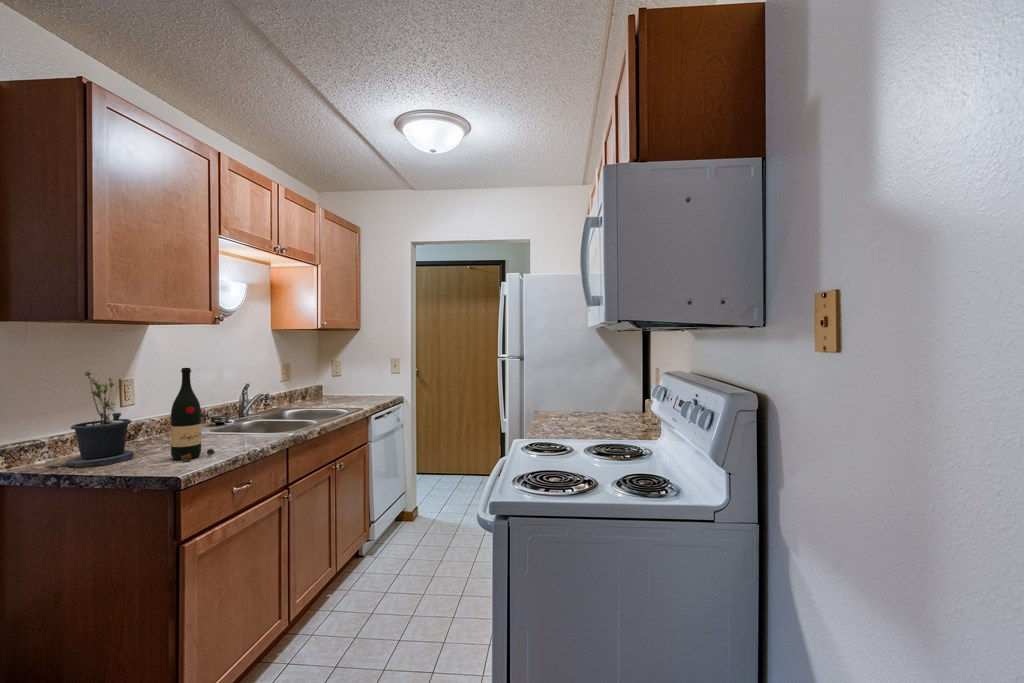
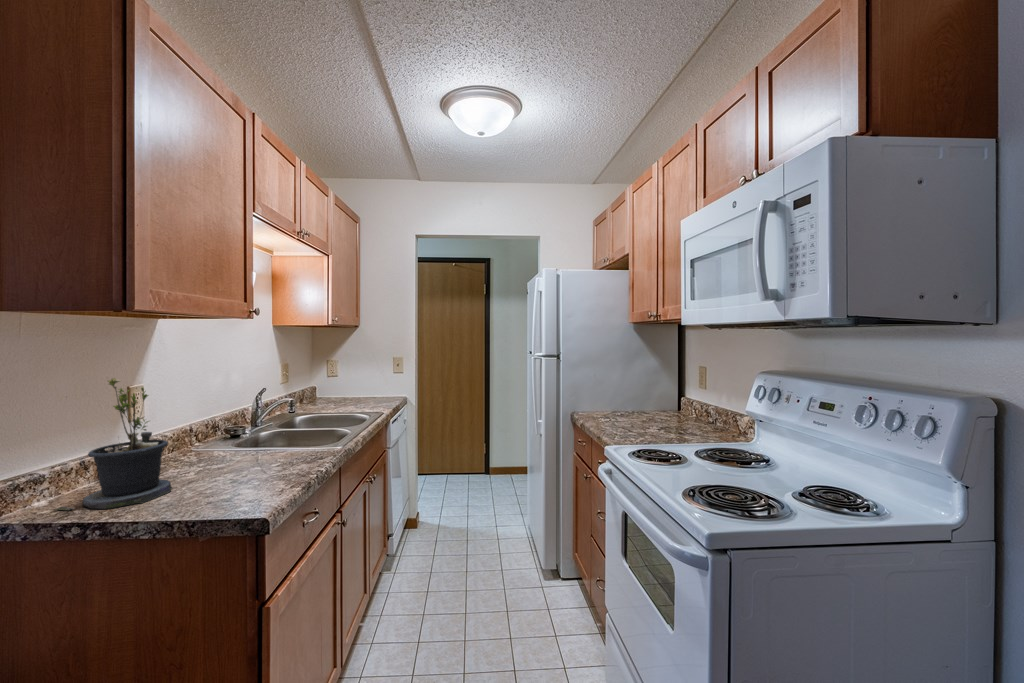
wine bottle: present [171,368,215,461] -> none [227,373,282,492]

